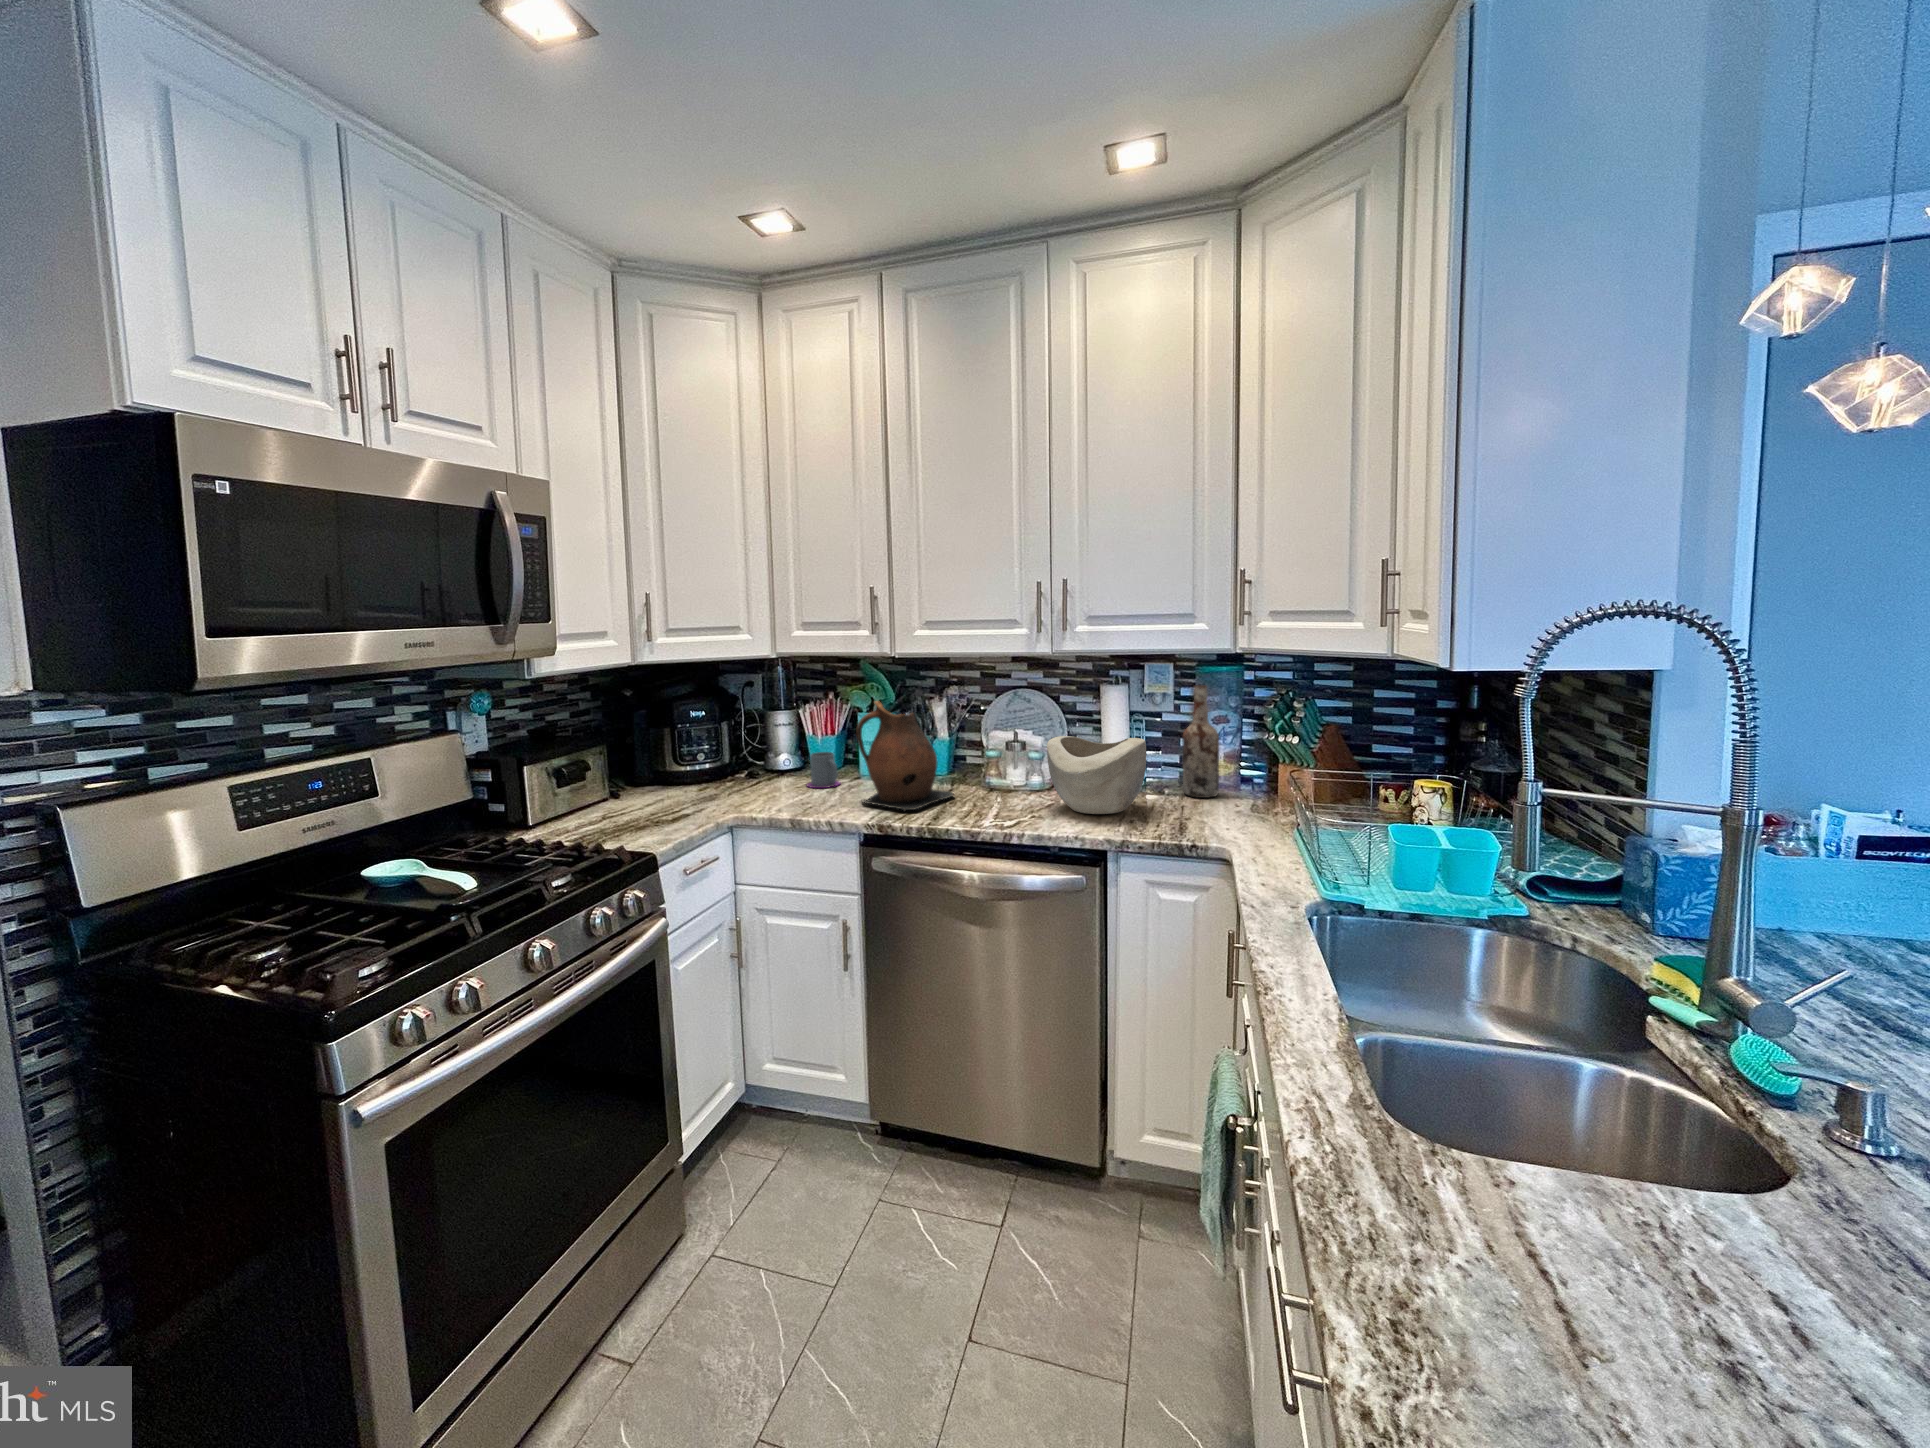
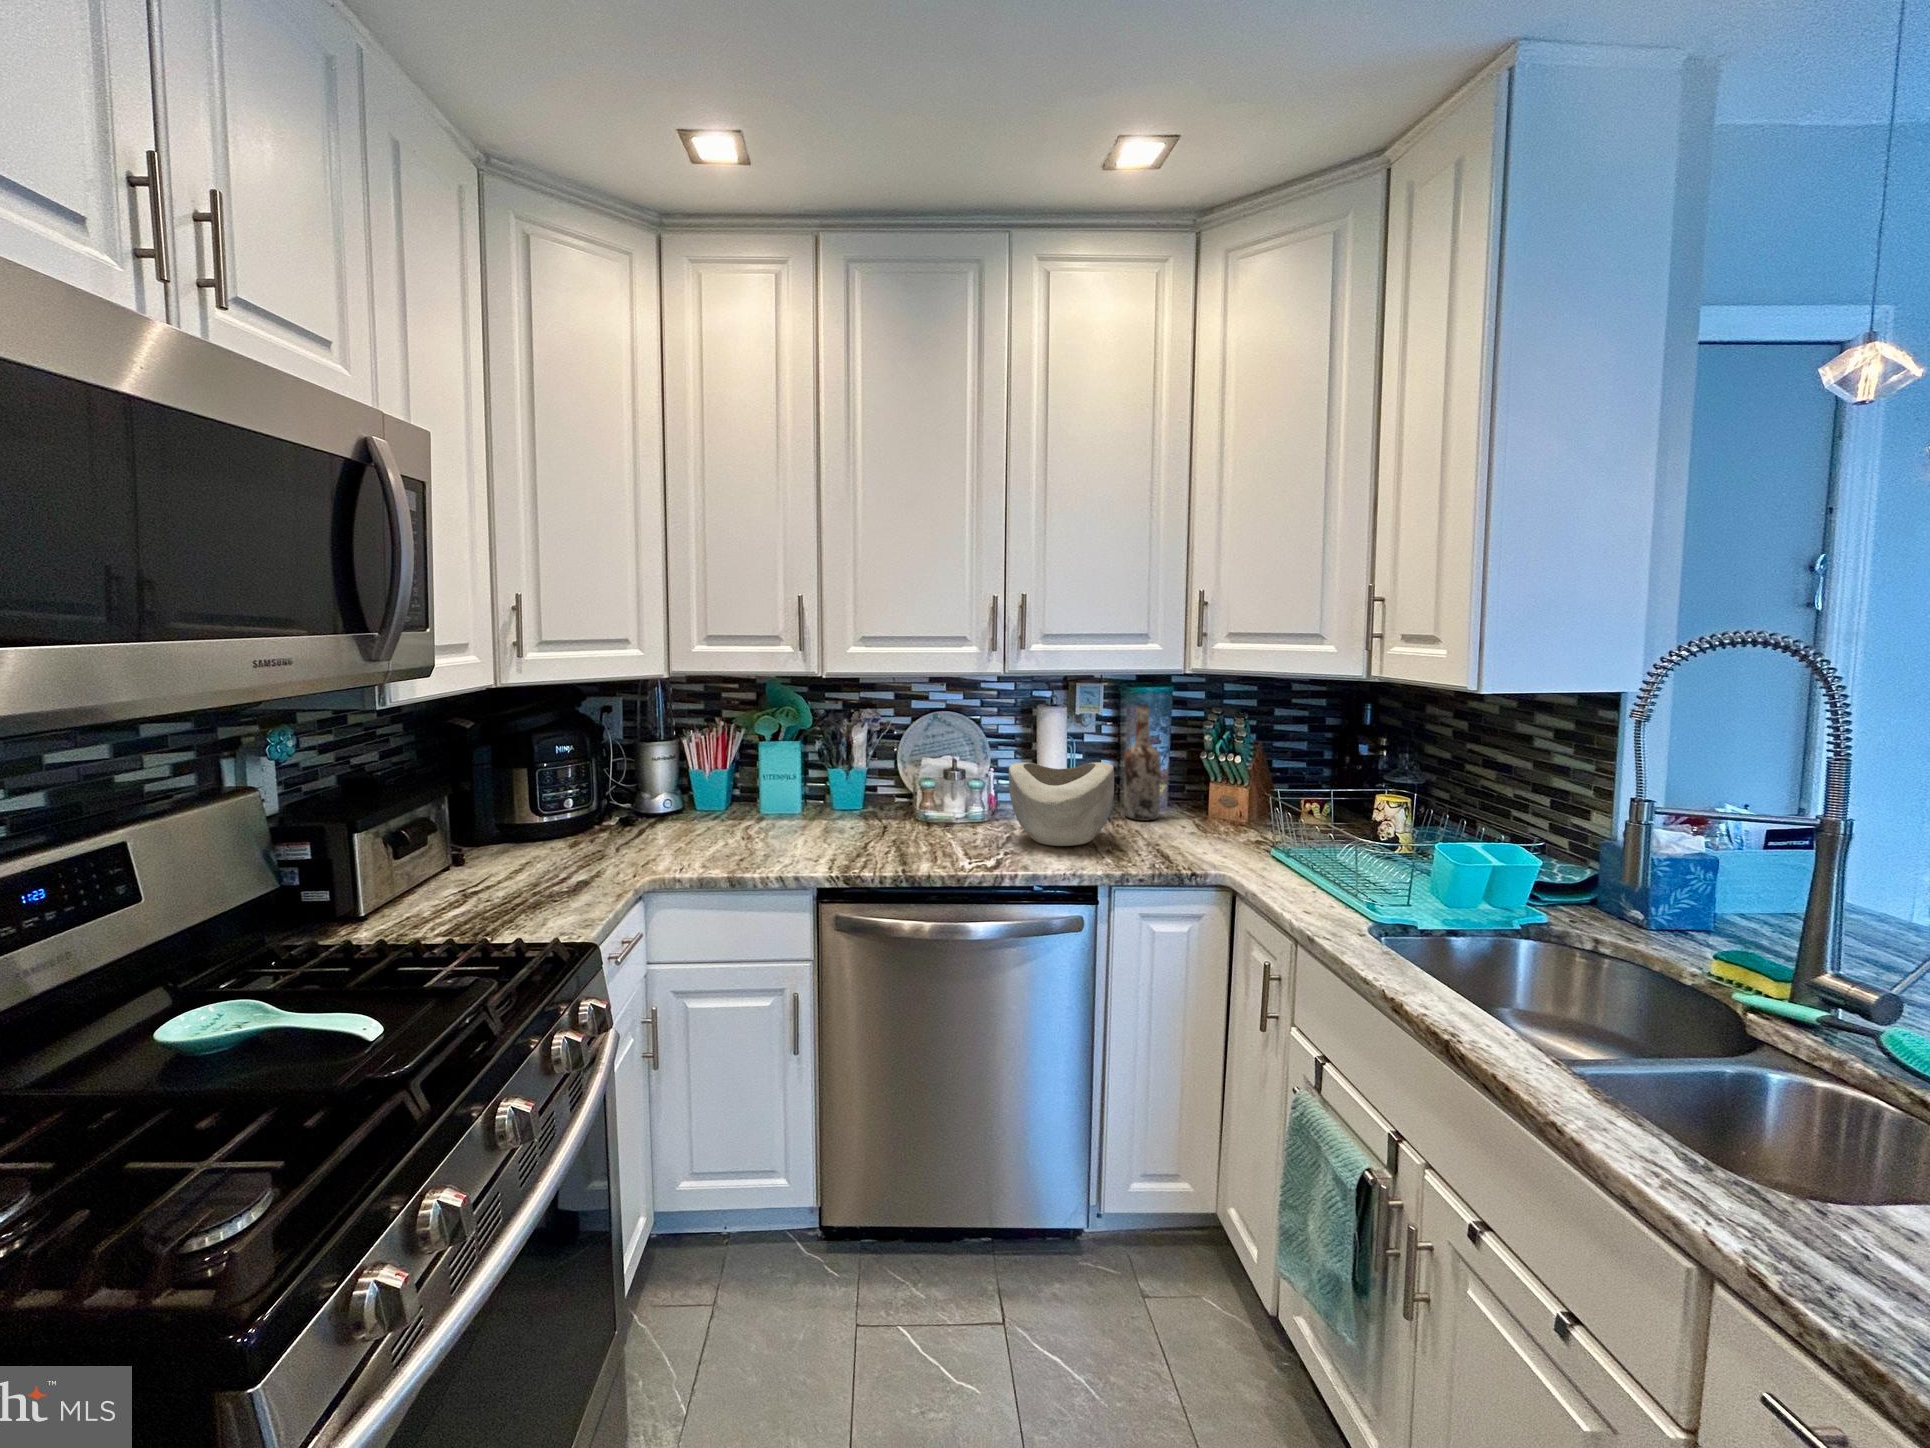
ceramic pitcher: present [856,701,954,811] -> none [790,728,900,858]
mug: present [807,752,840,788] -> none [708,789,750,834]

